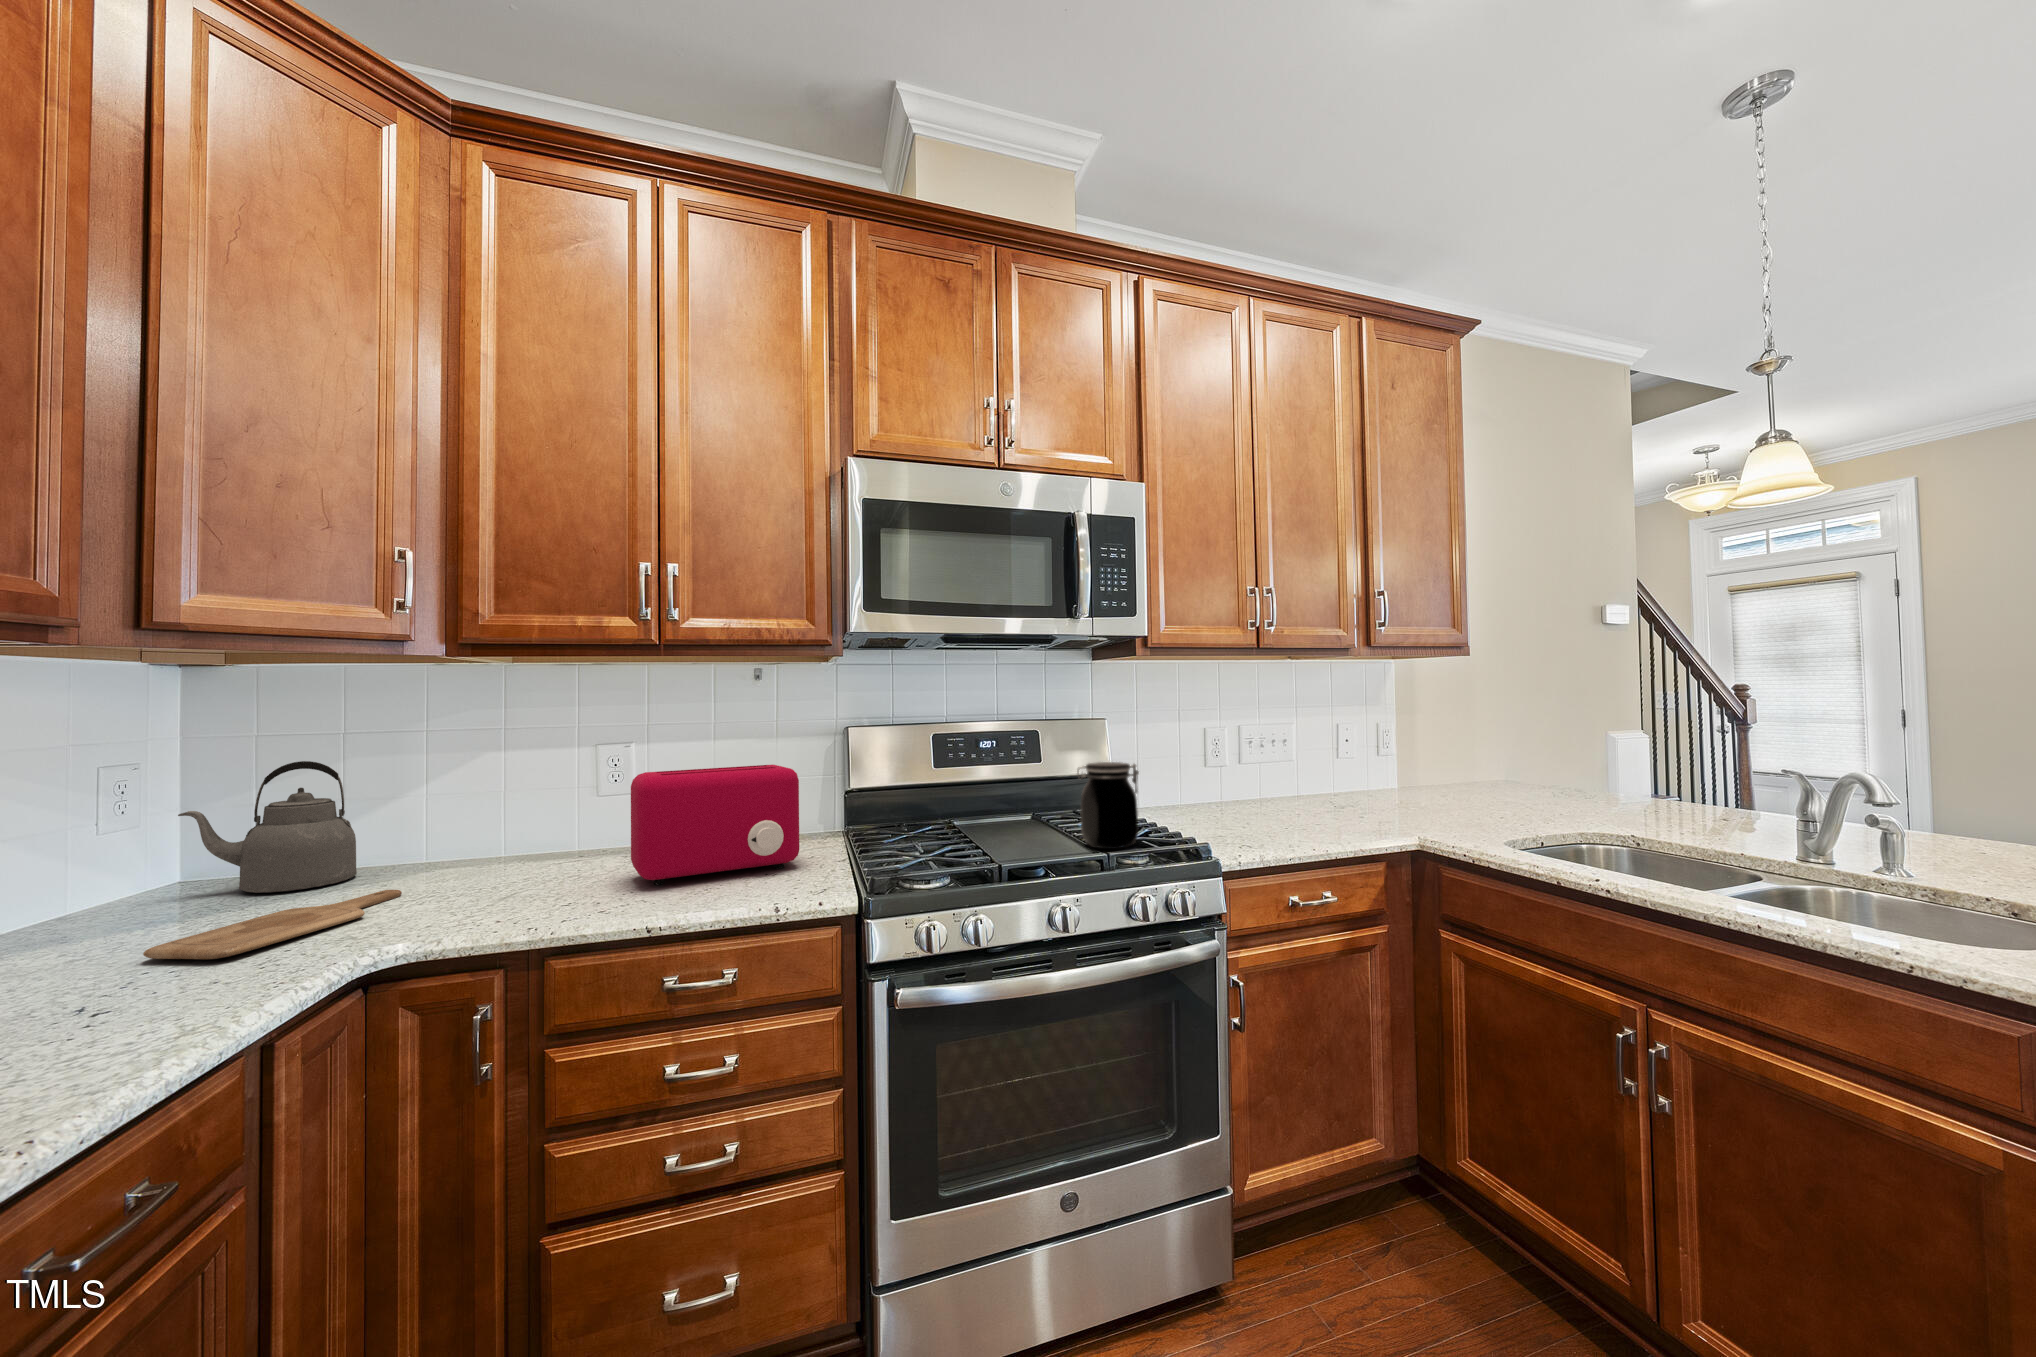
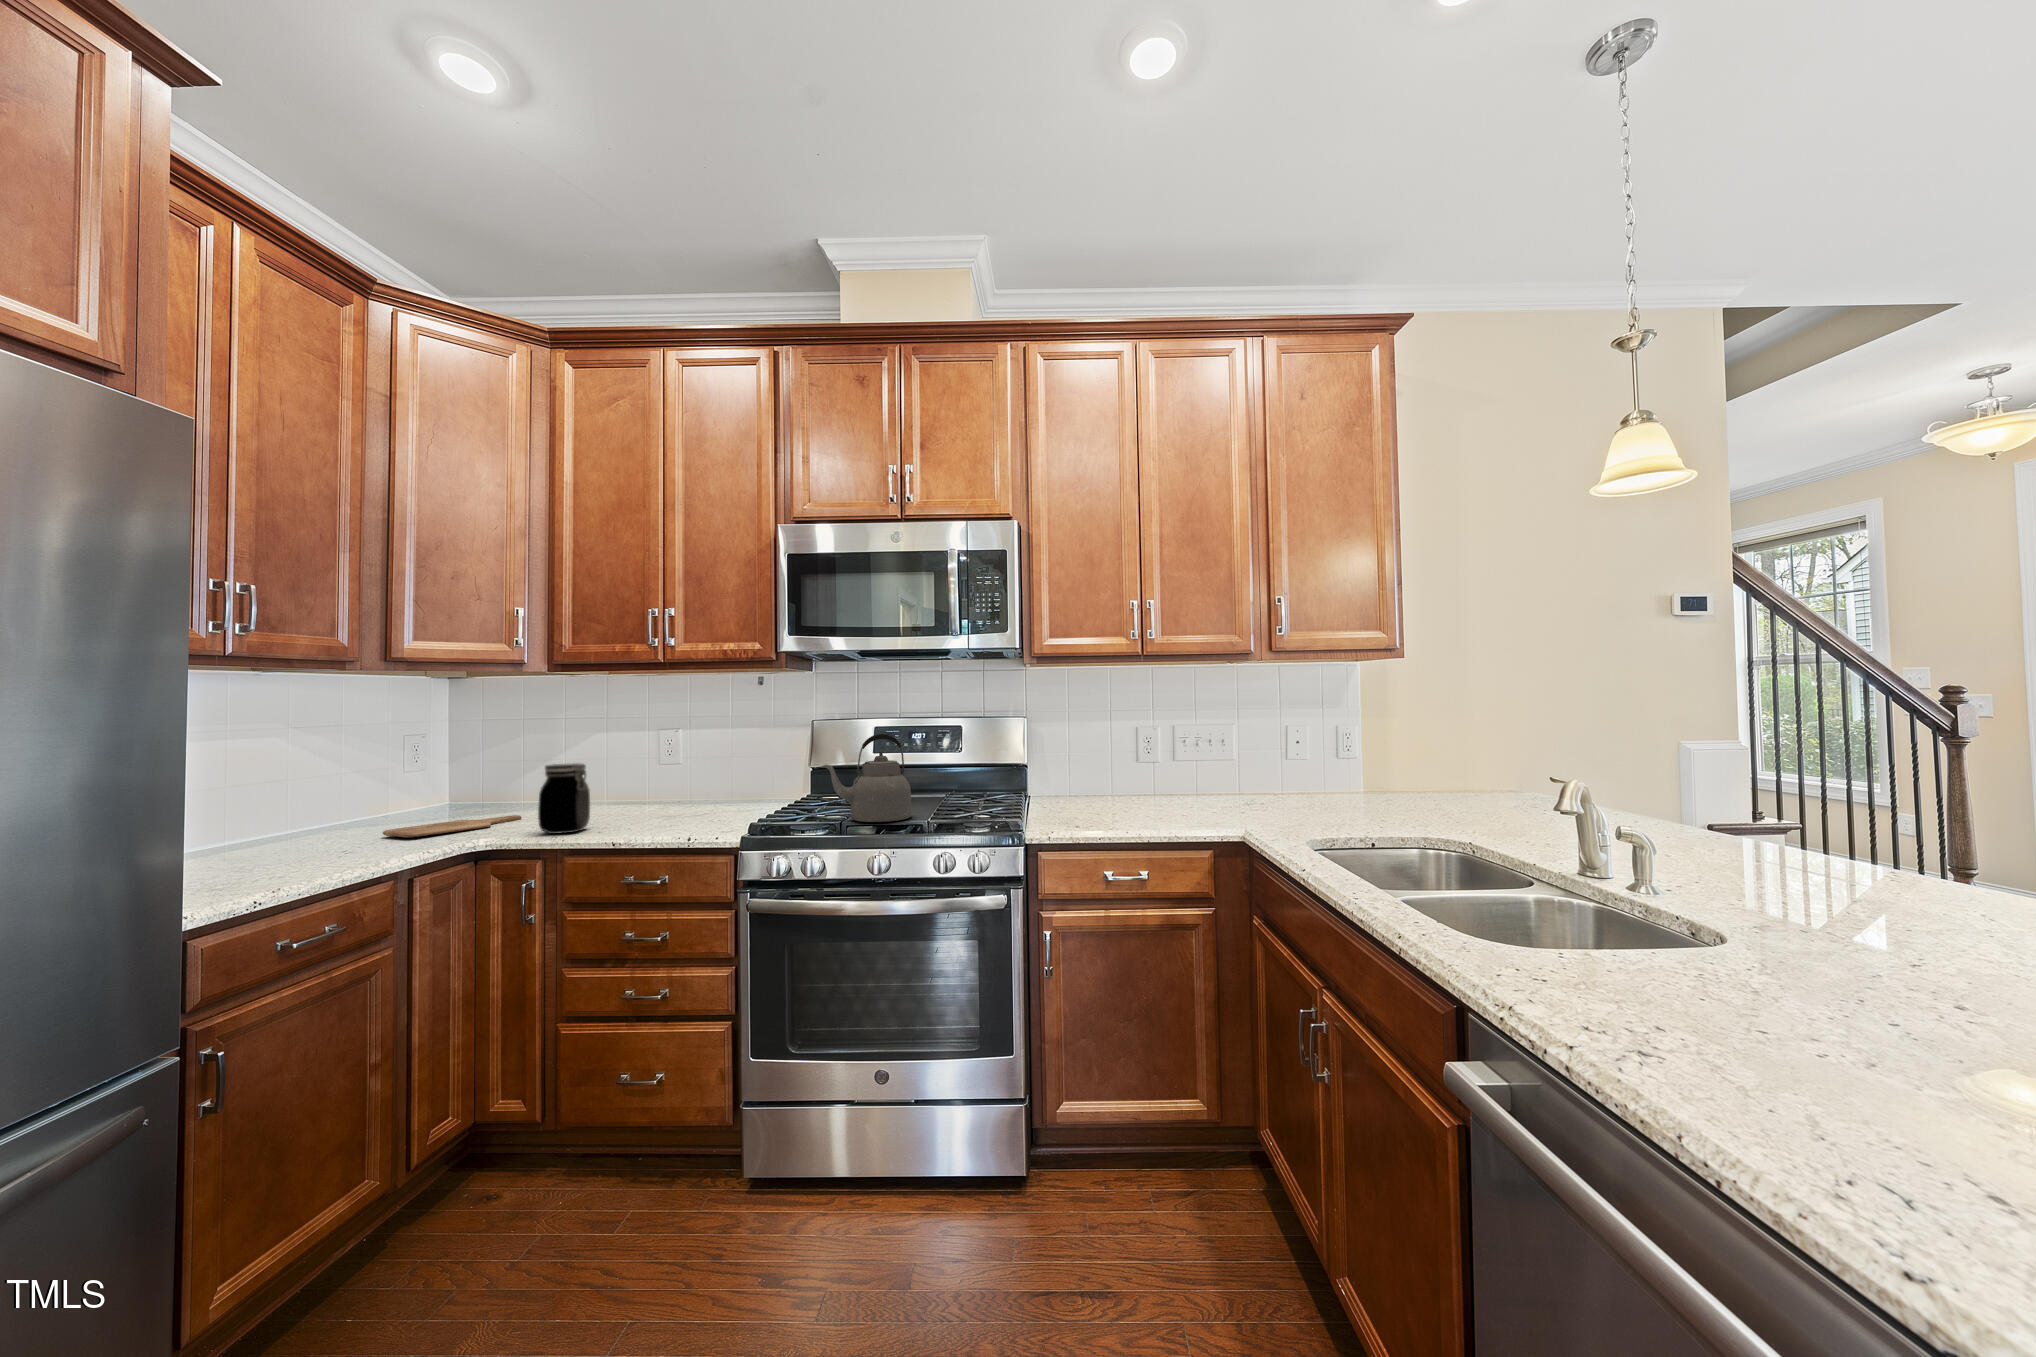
kettle: present [178,761,357,893] -> present [821,734,912,822]
jar: present [1078,762,1139,849] -> present [538,763,590,834]
toaster: present [631,765,799,885] -> none [635,747,748,821]

